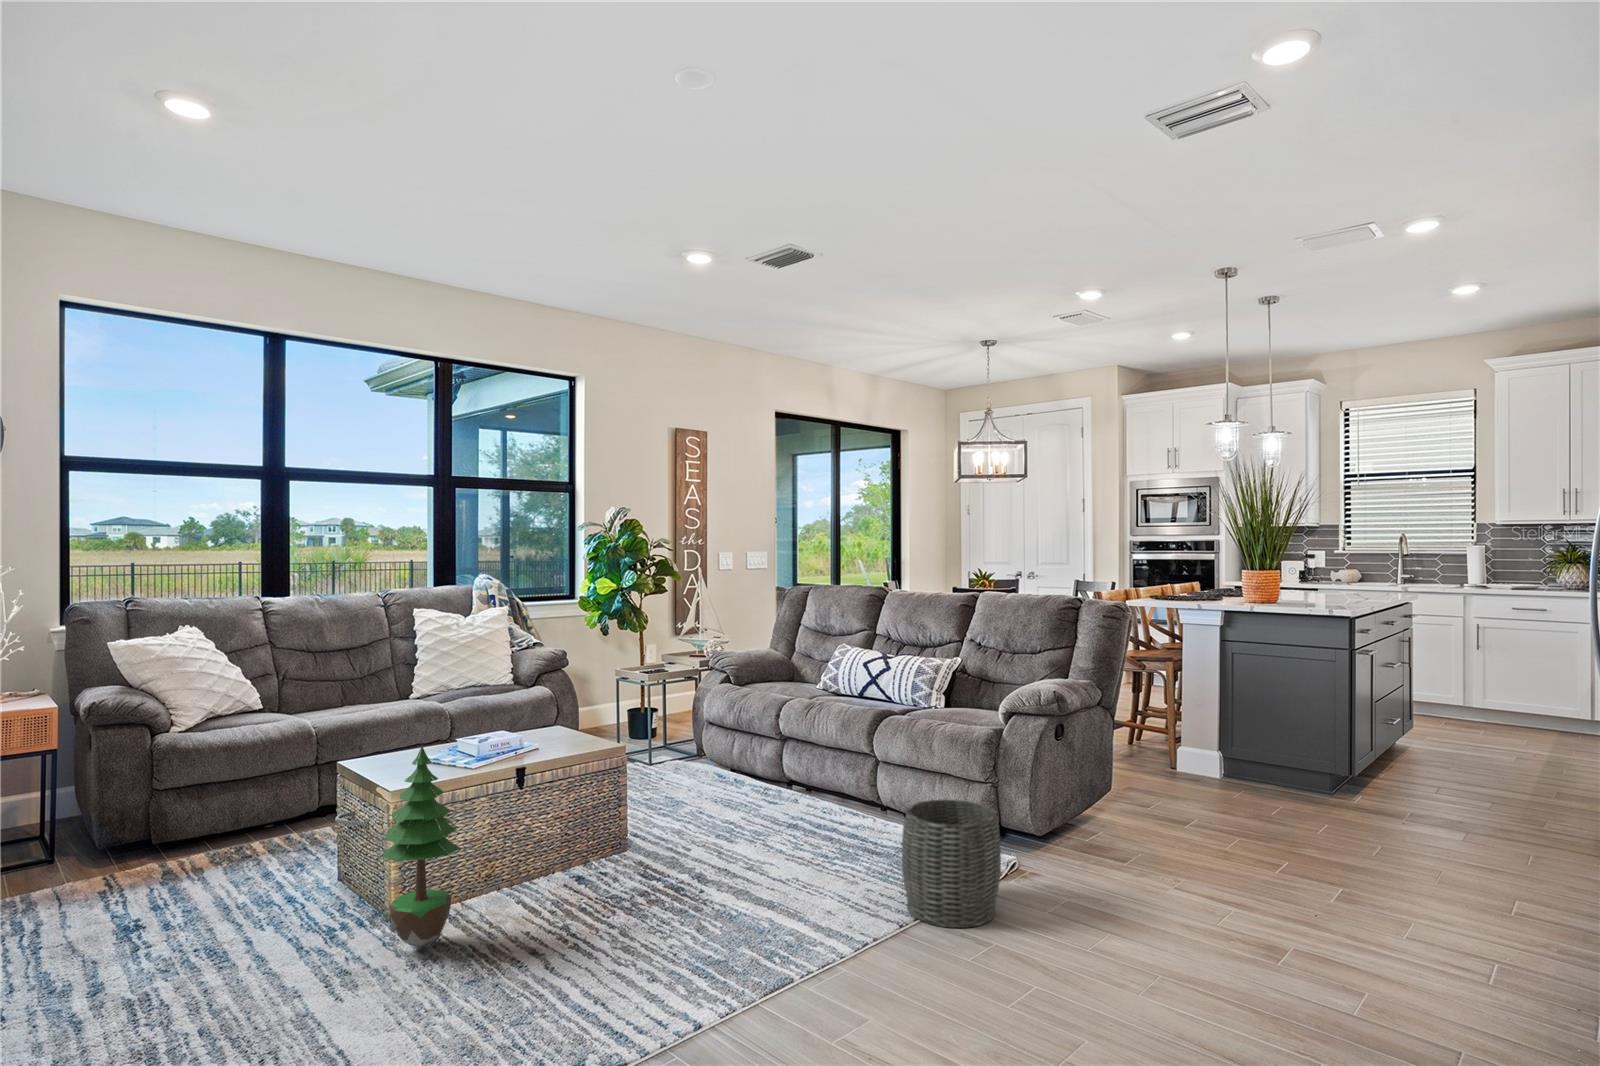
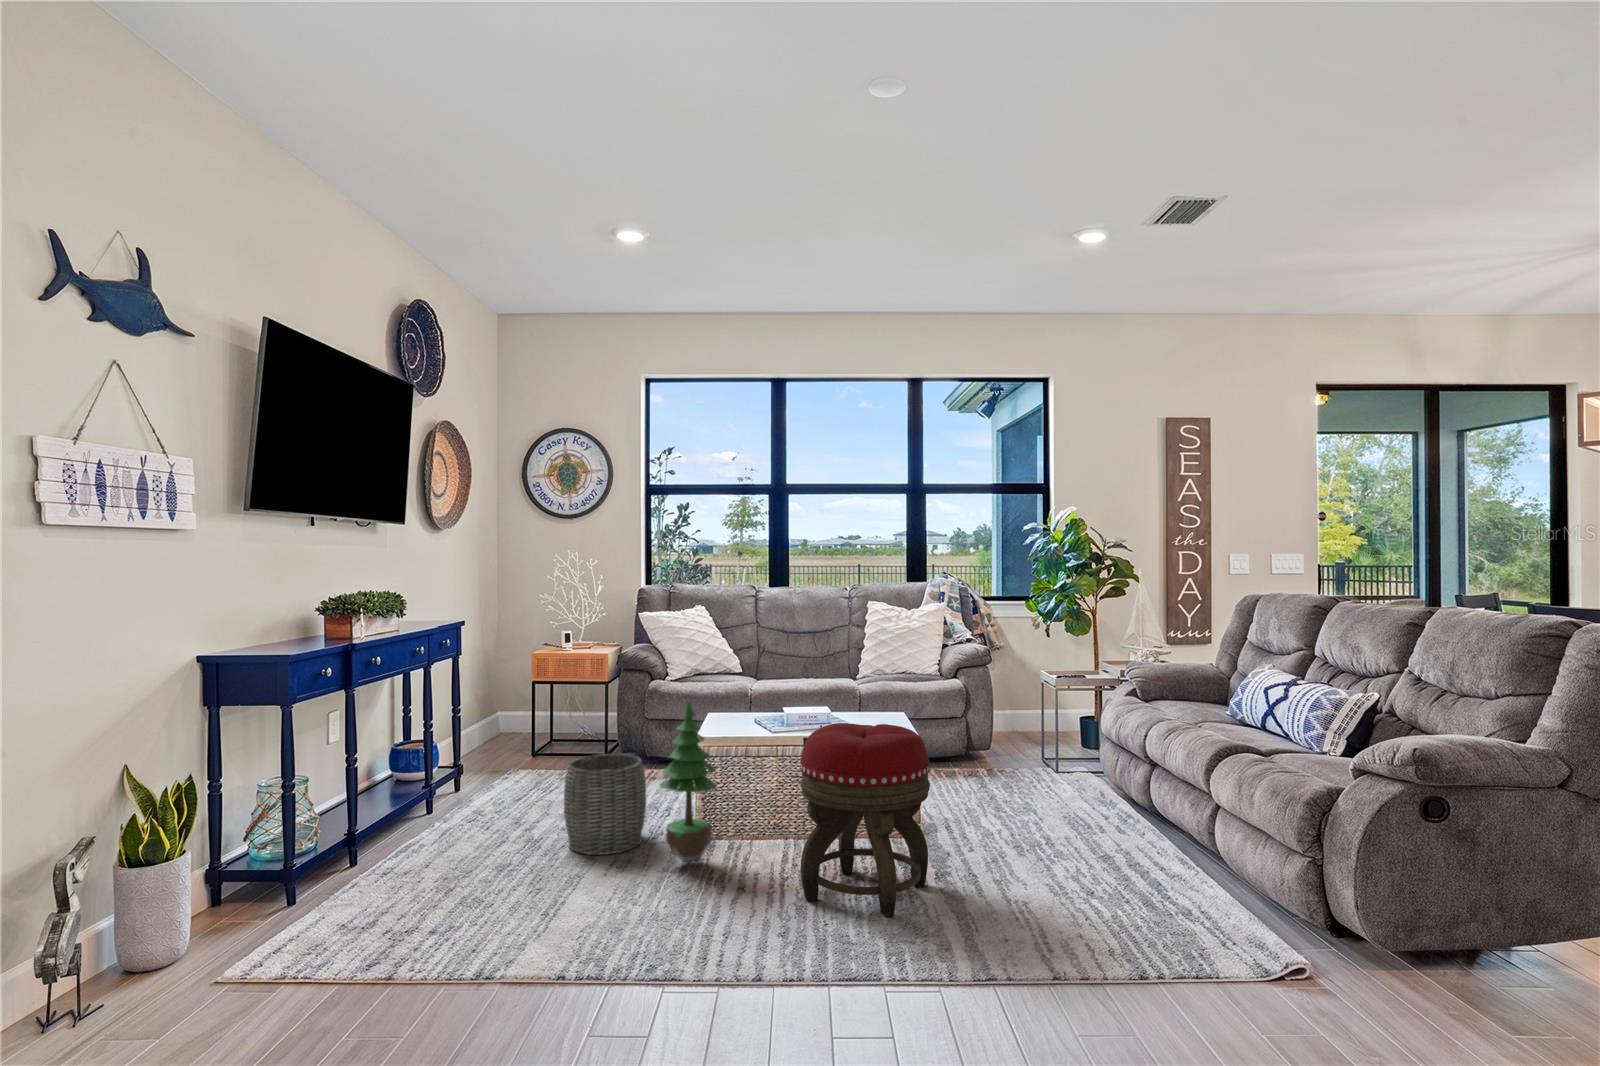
footstool: none [582,735,719,939] -> present [800,723,930,917]
woven basket: present [902,800,1001,928] -> present [564,754,646,855]

